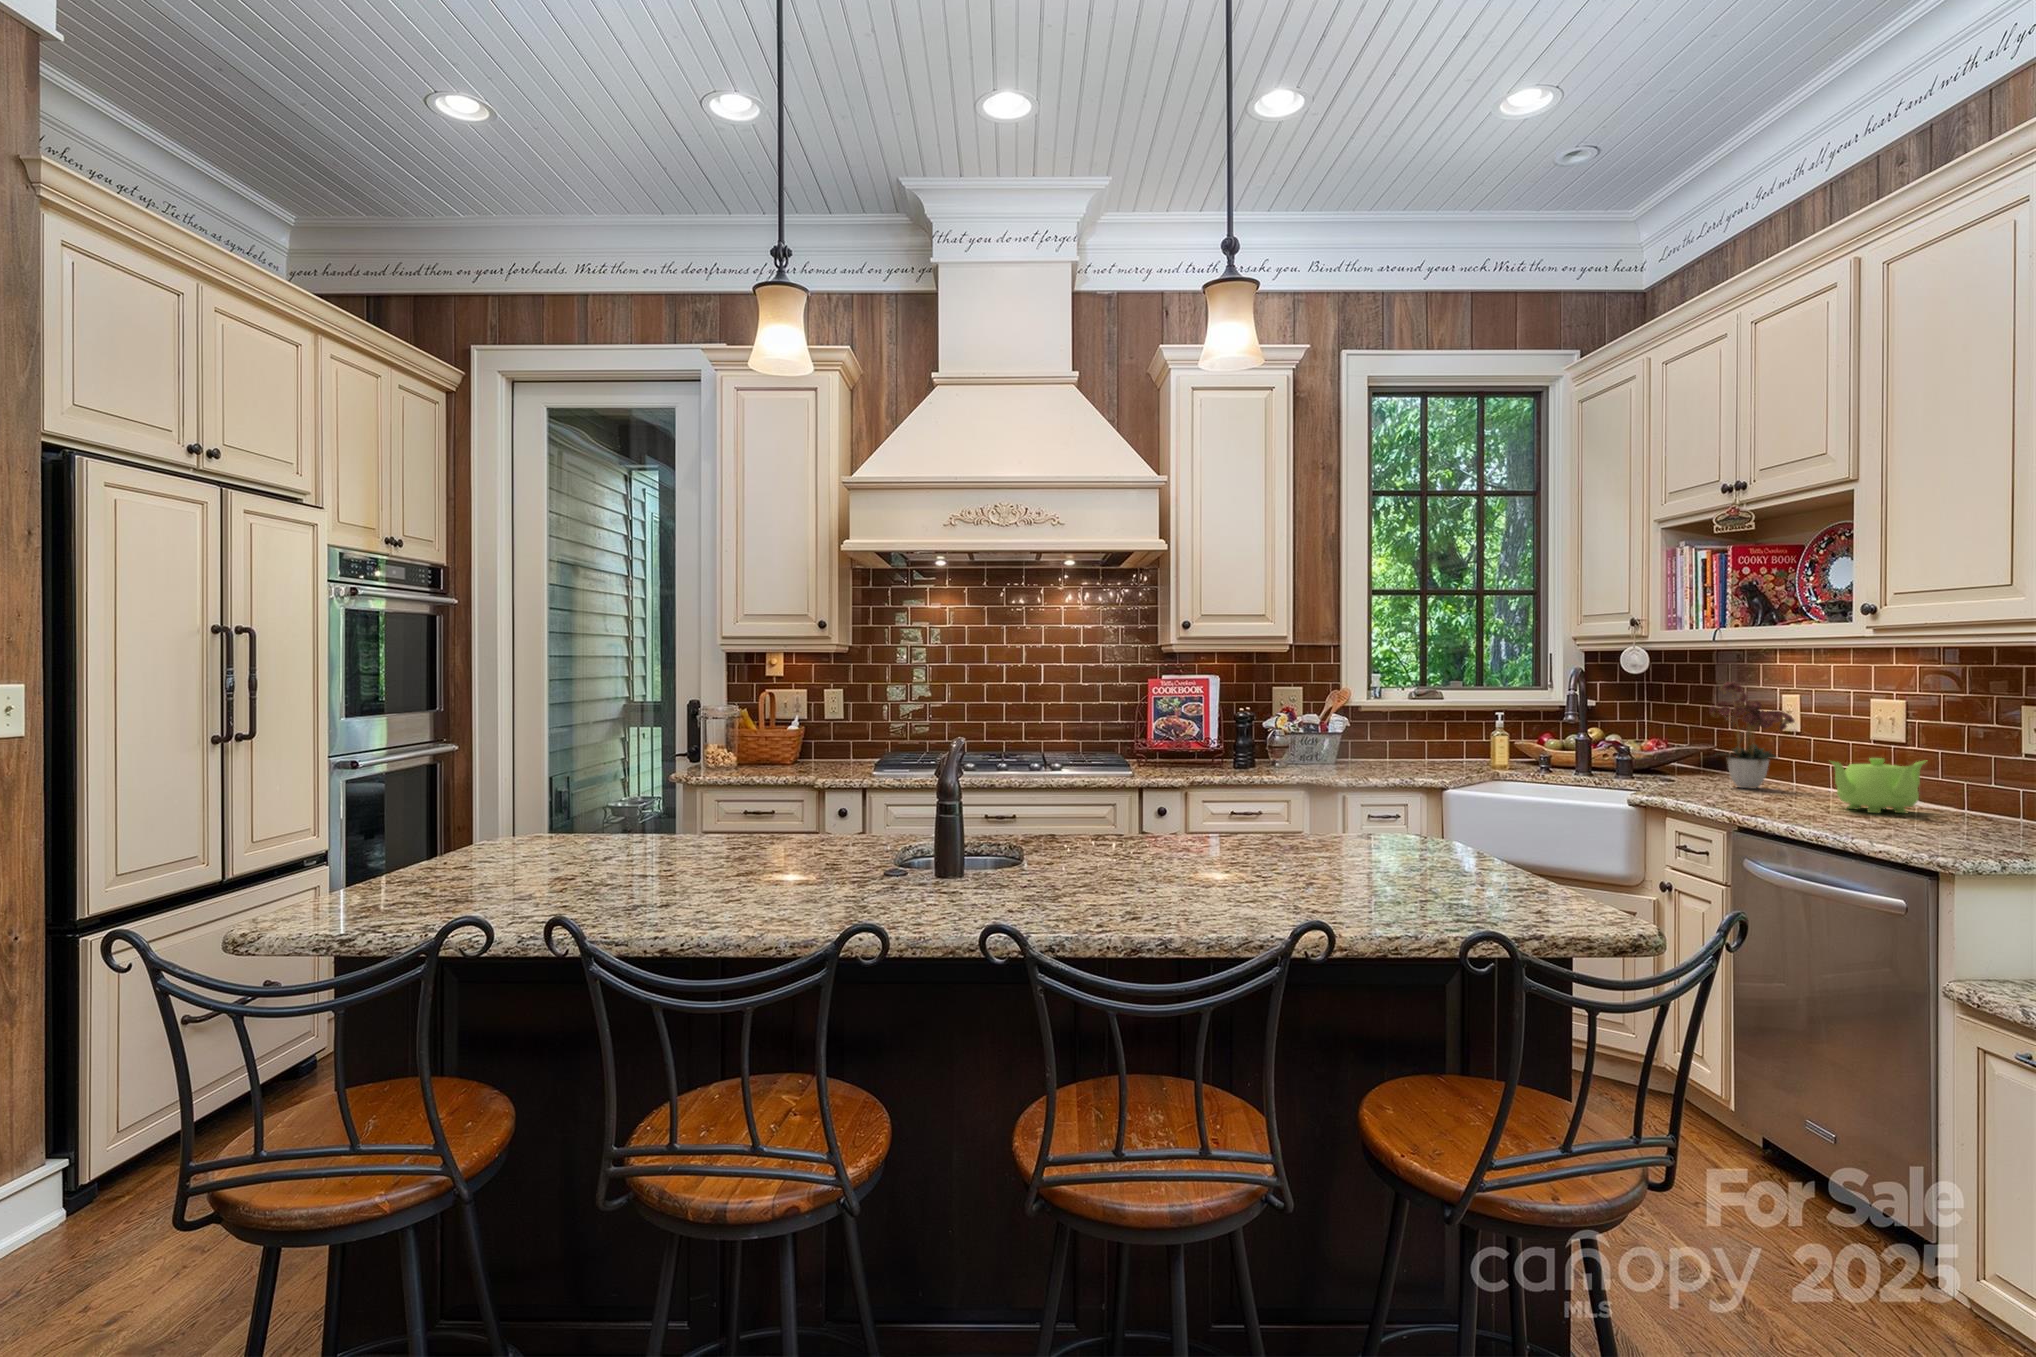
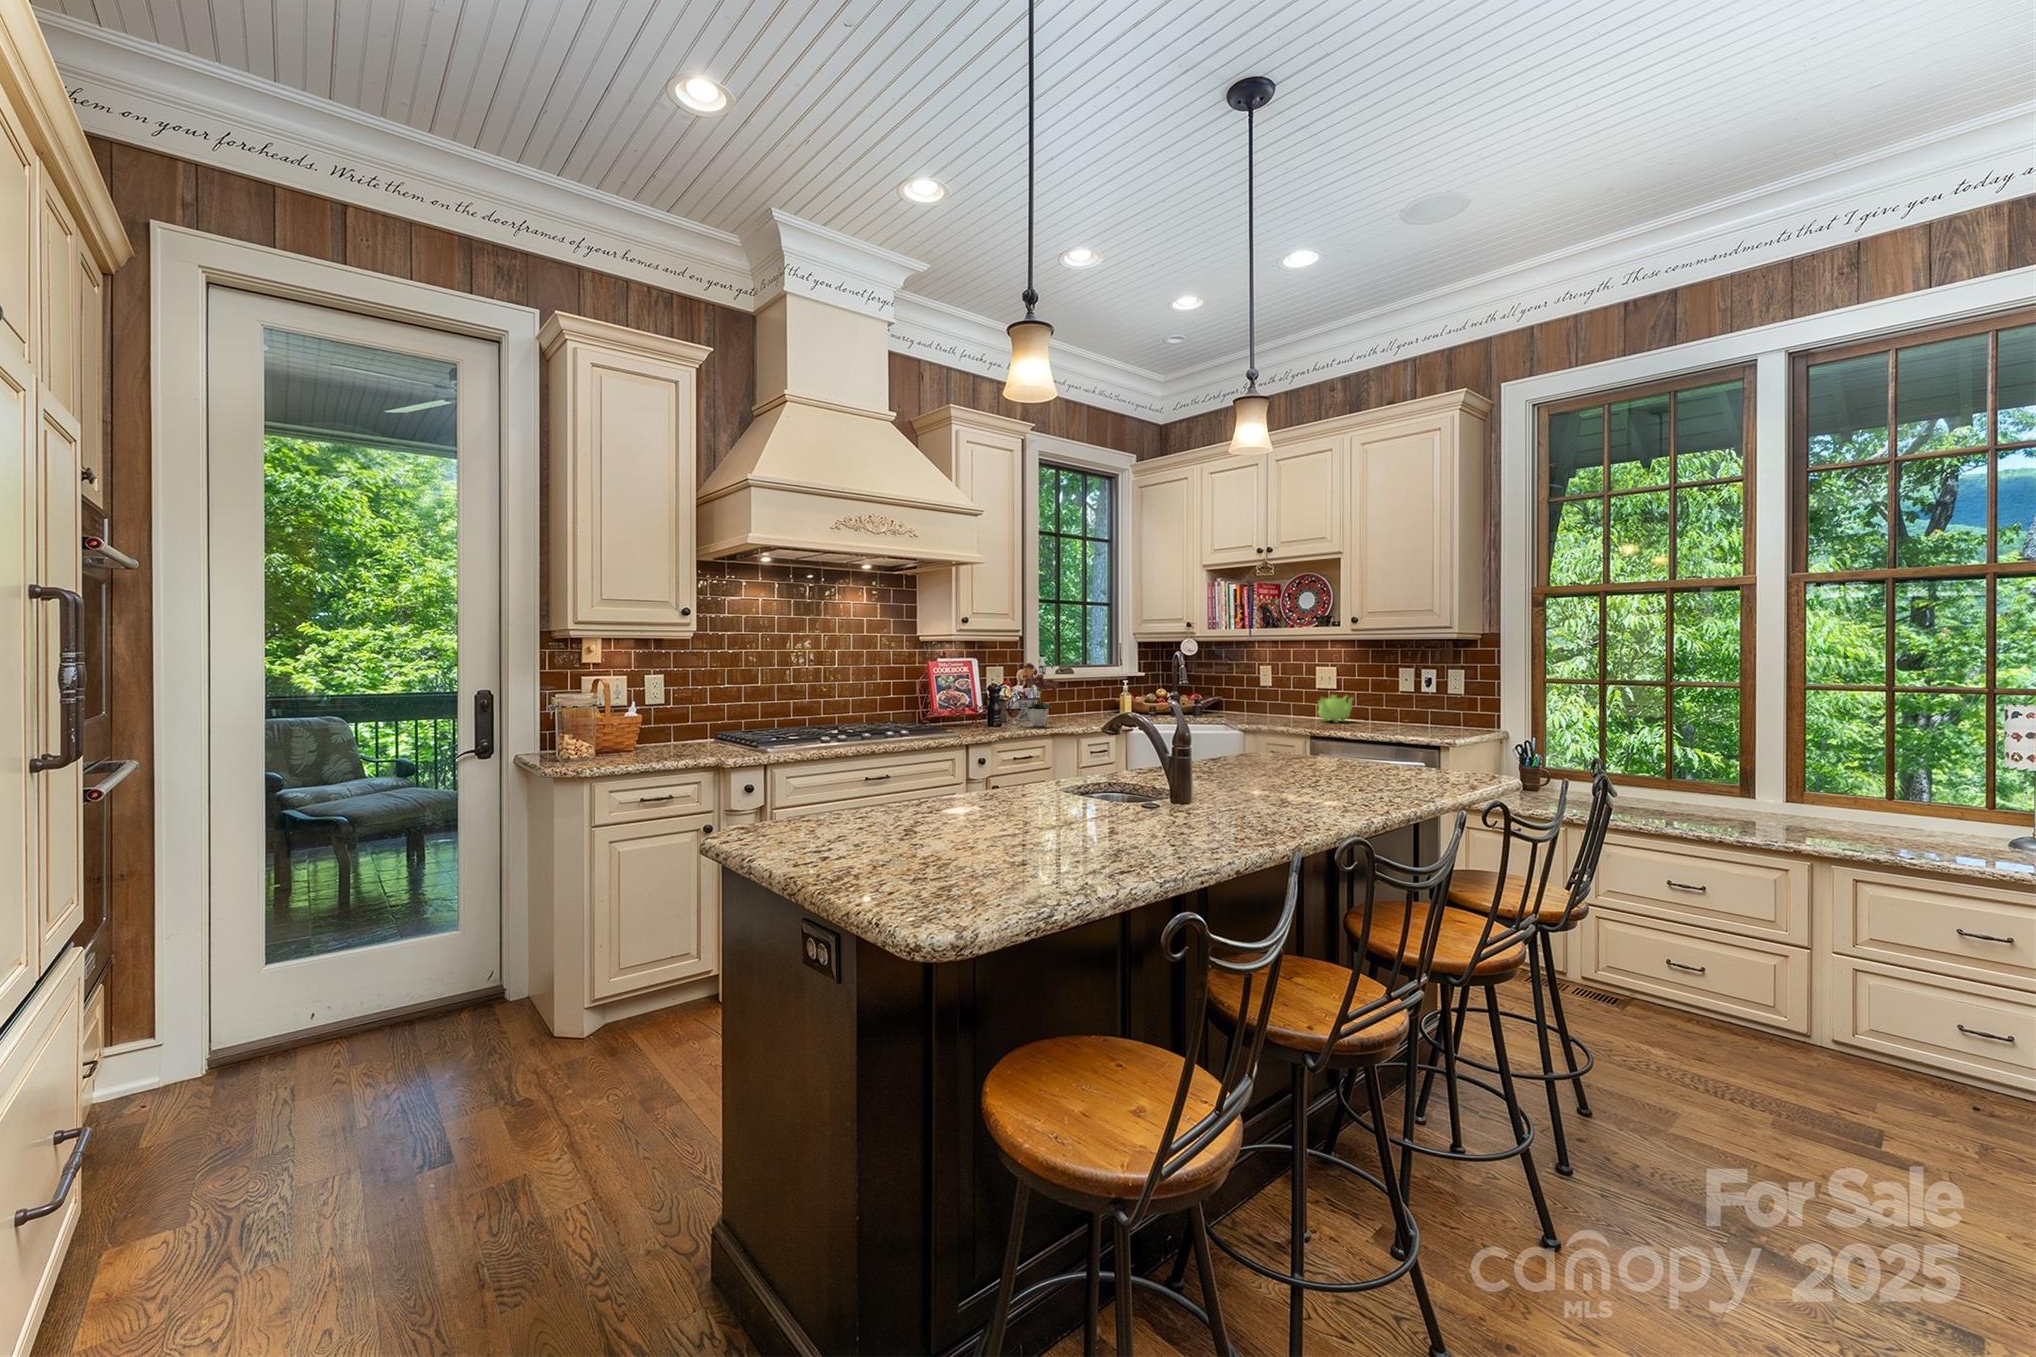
flower arrangement: present [1710,682,1794,789] -> present [1019,663,1059,726]

